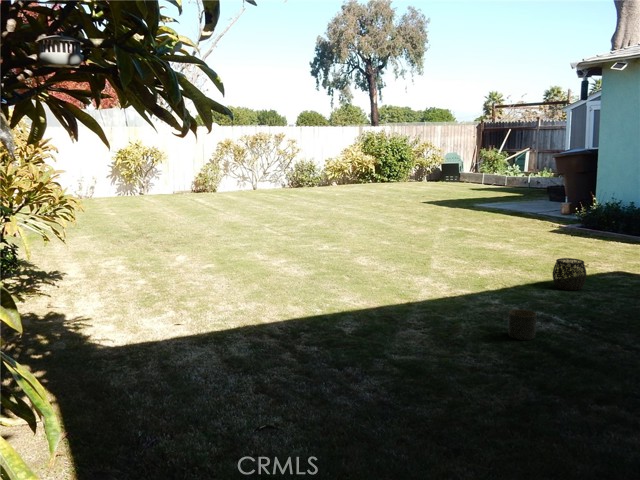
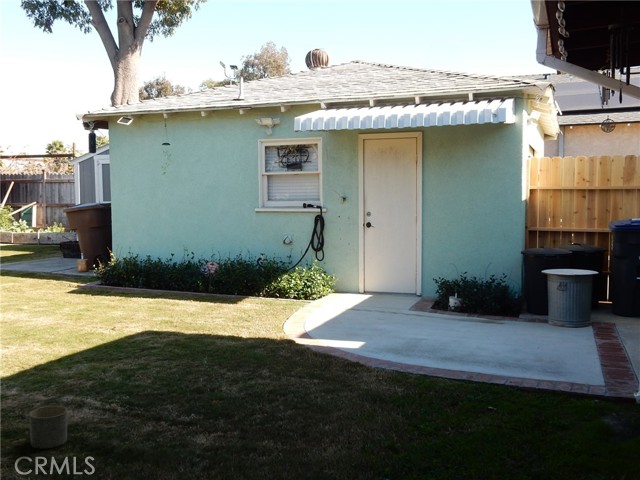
woven basket: present [552,258,587,290] -> none [78,326,117,363]

